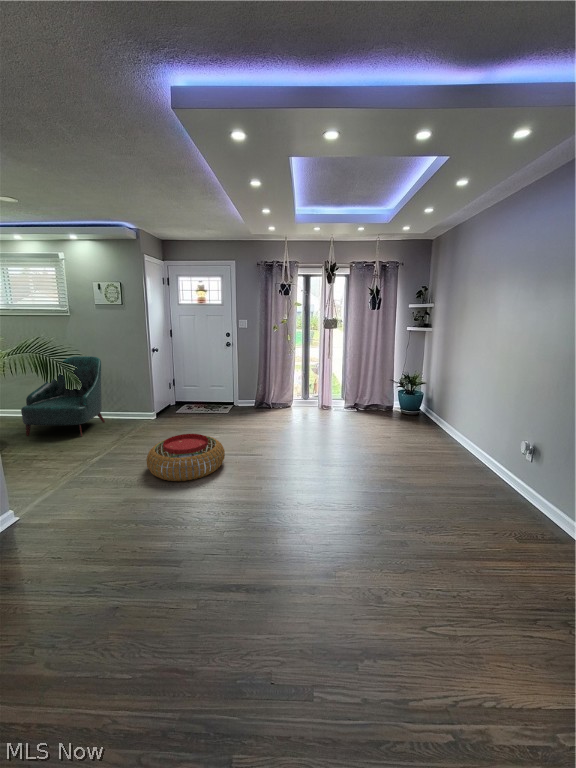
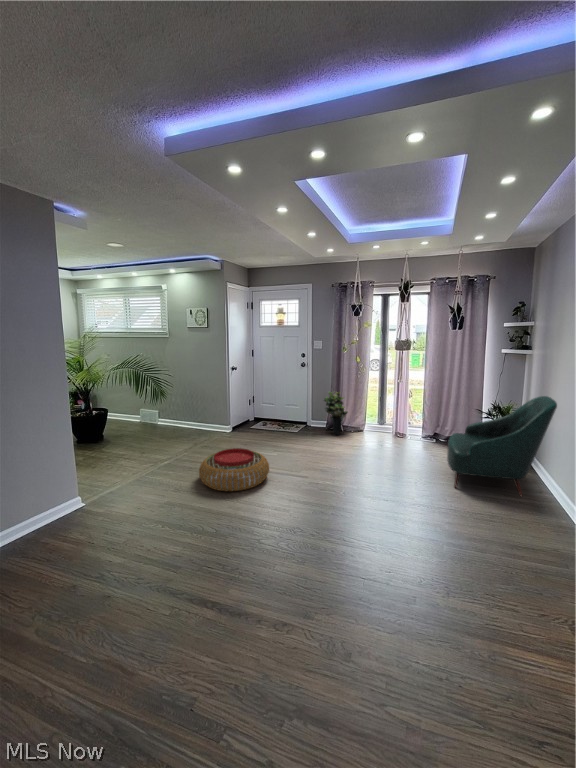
armchair: present [21,356,105,437] -> present [447,396,557,497]
potted plant: none [254,370,279,413] -> present [324,392,348,435]

